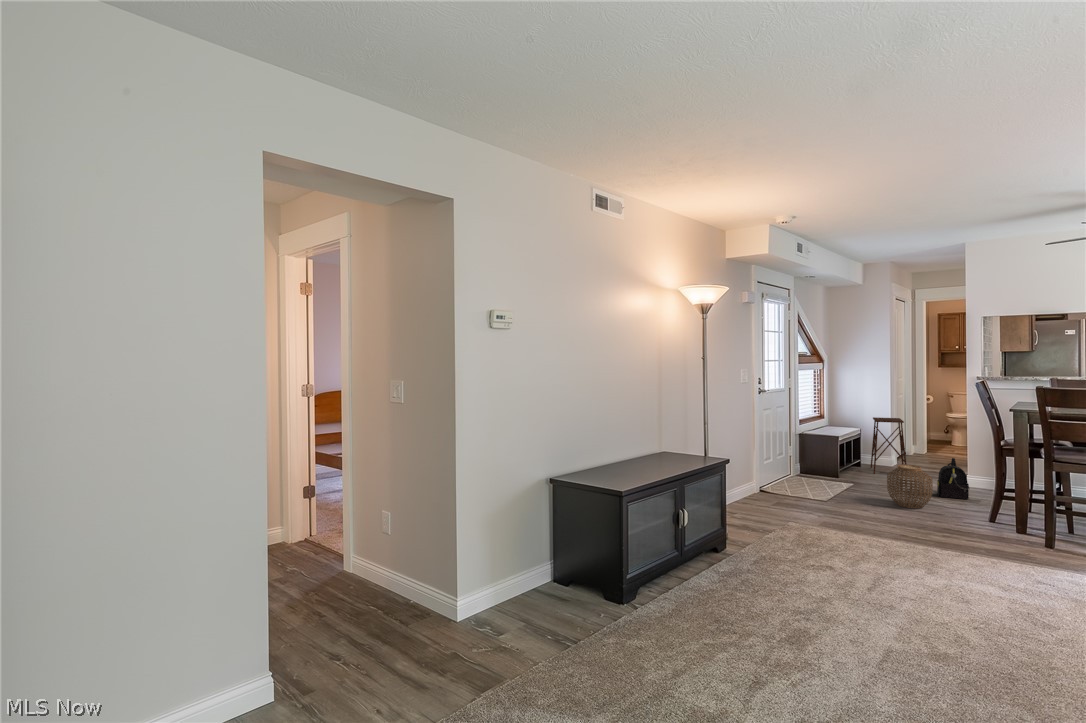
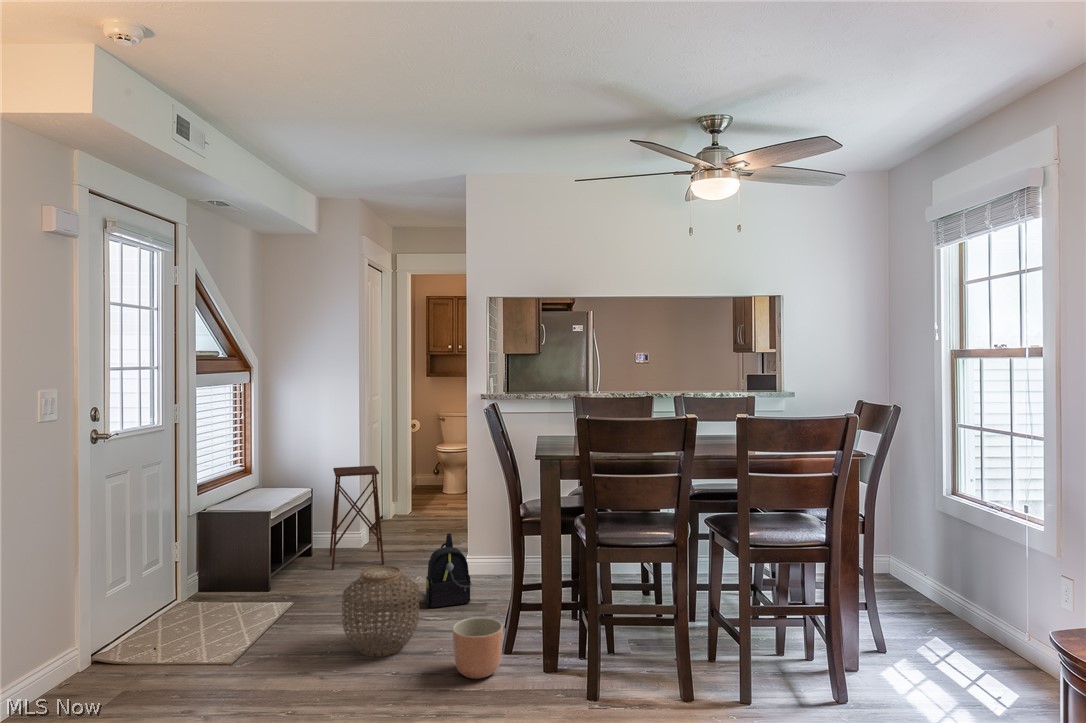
planter: none [953,495,986,524] -> present [452,617,503,679]

